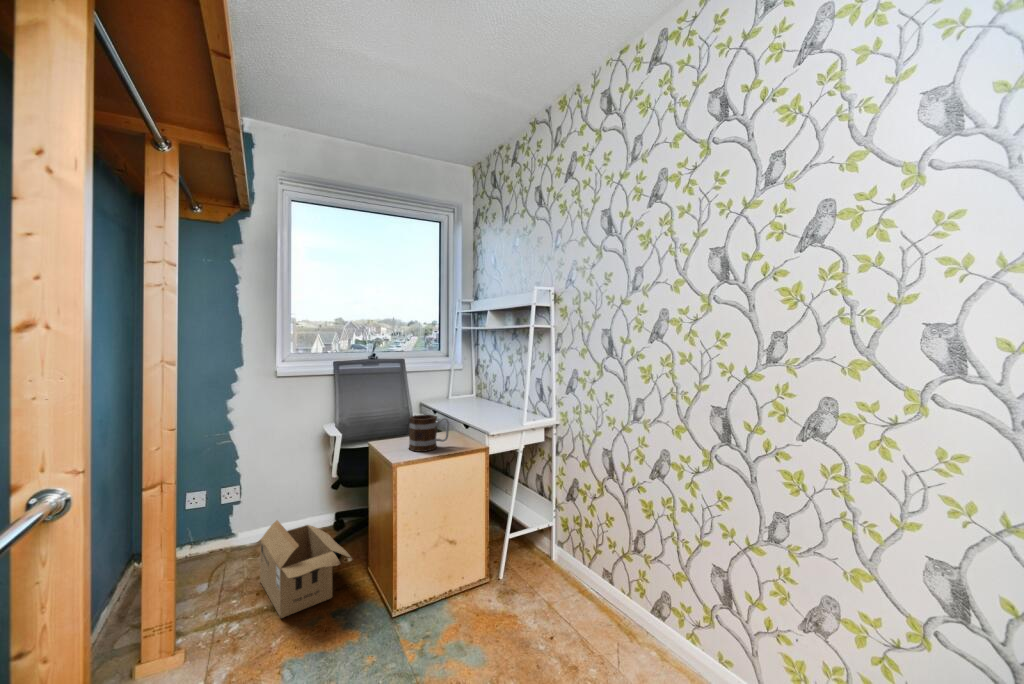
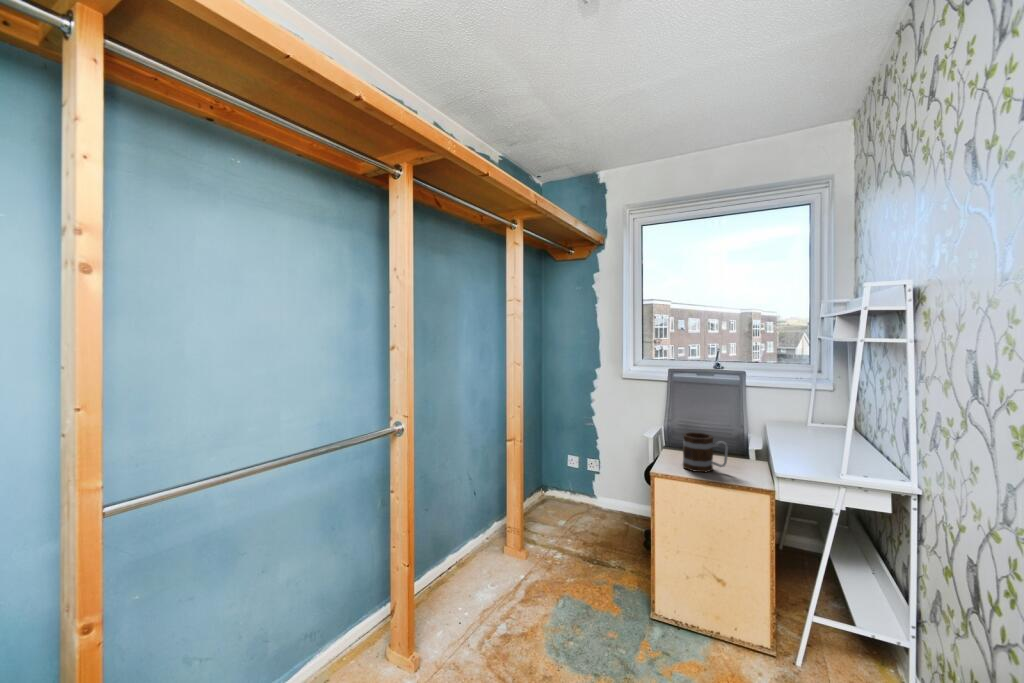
cardboard box: present [257,520,351,618] -> none [581,494,641,575]

